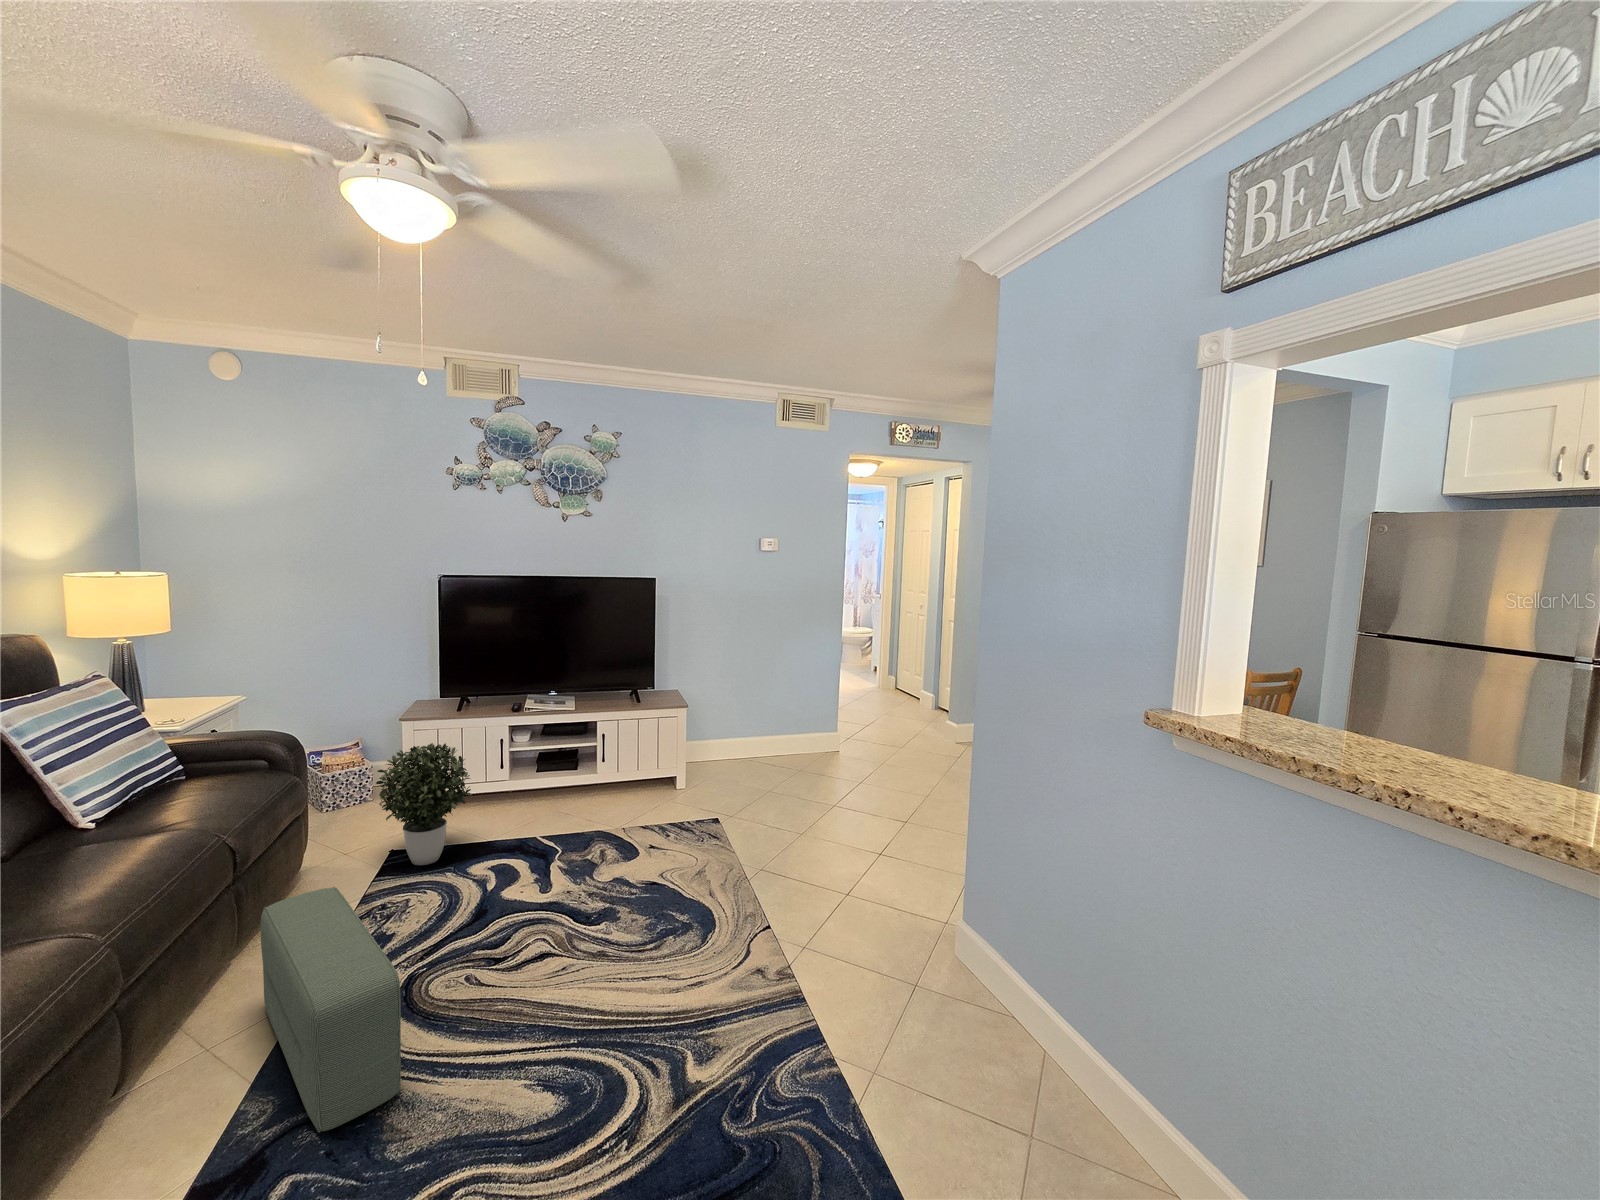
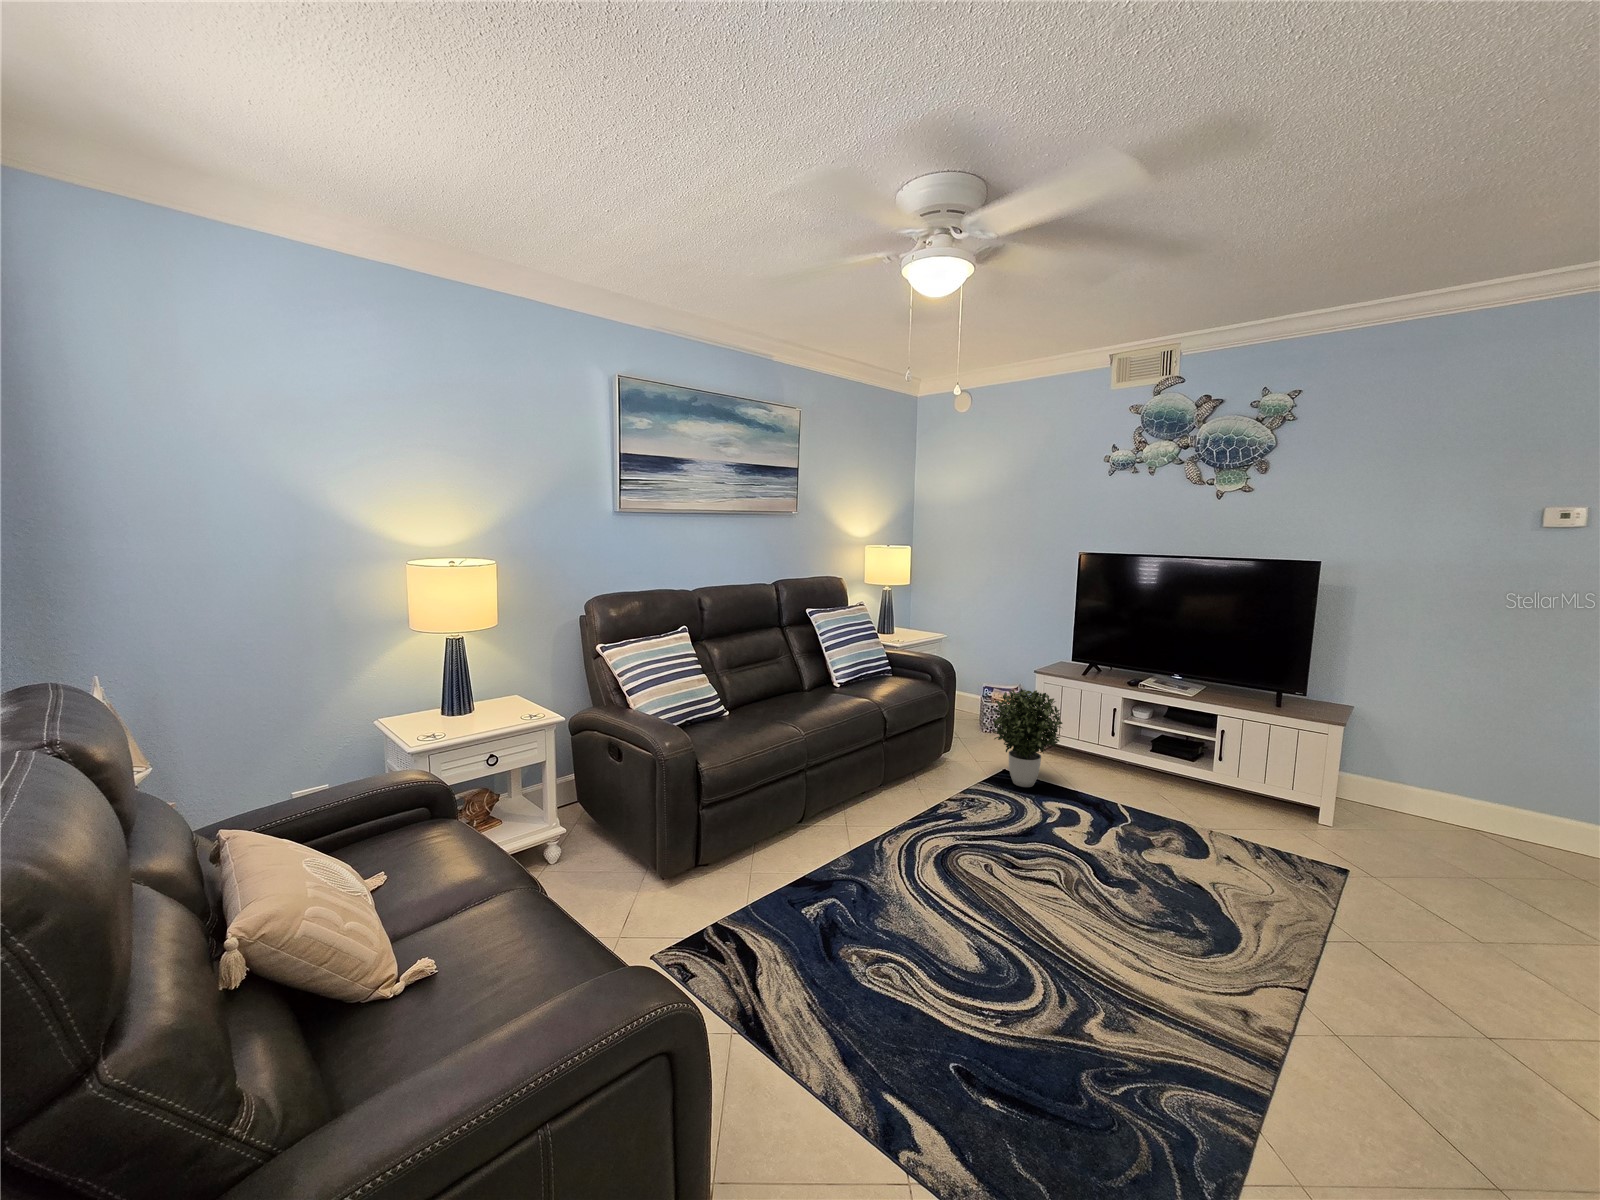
pouf: present [260,887,401,1132] -> none [856,756,924,897]

